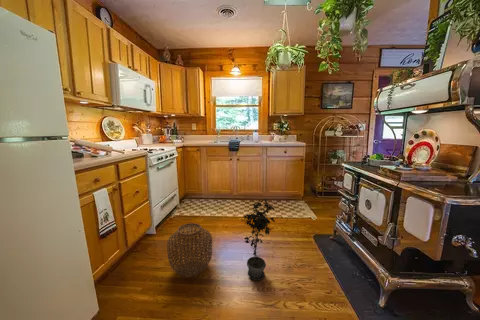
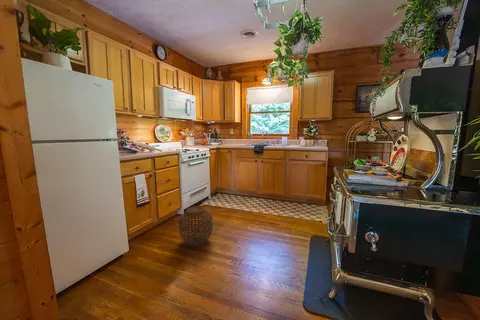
potted plant: present [243,199,275,280] -> none [228,191,256,258]

